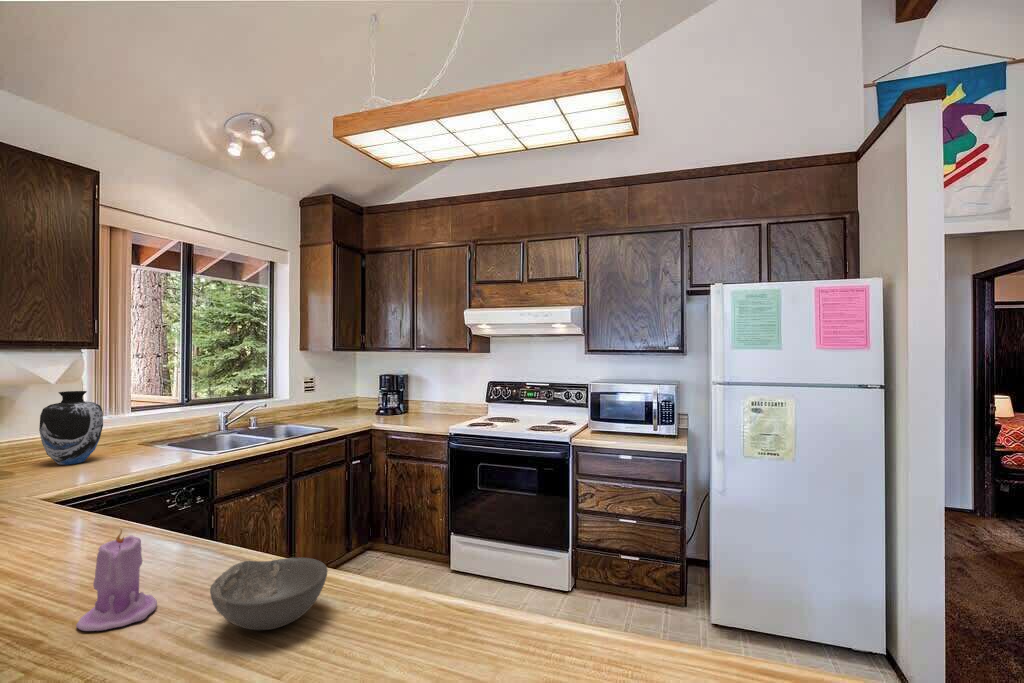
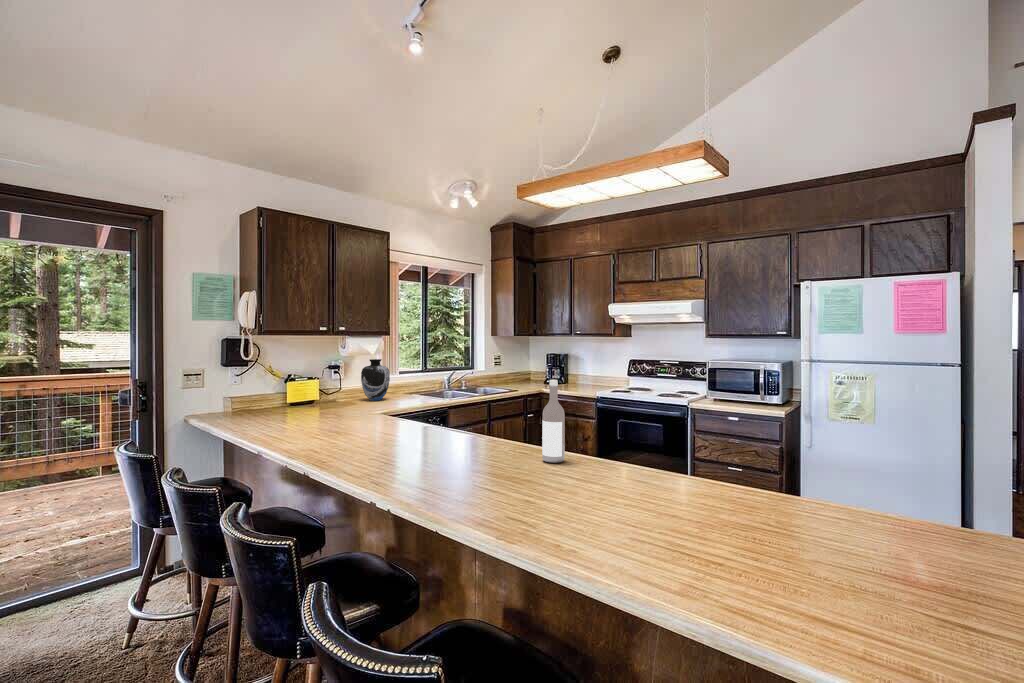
wine bottle: none [371,450,423,651] -> present [542,380,565,463]
candle: present [76,530,157,631] -> none [427,411,453,449]
bowl: present [210,558,328,630] -> none [478,429,523,454]

